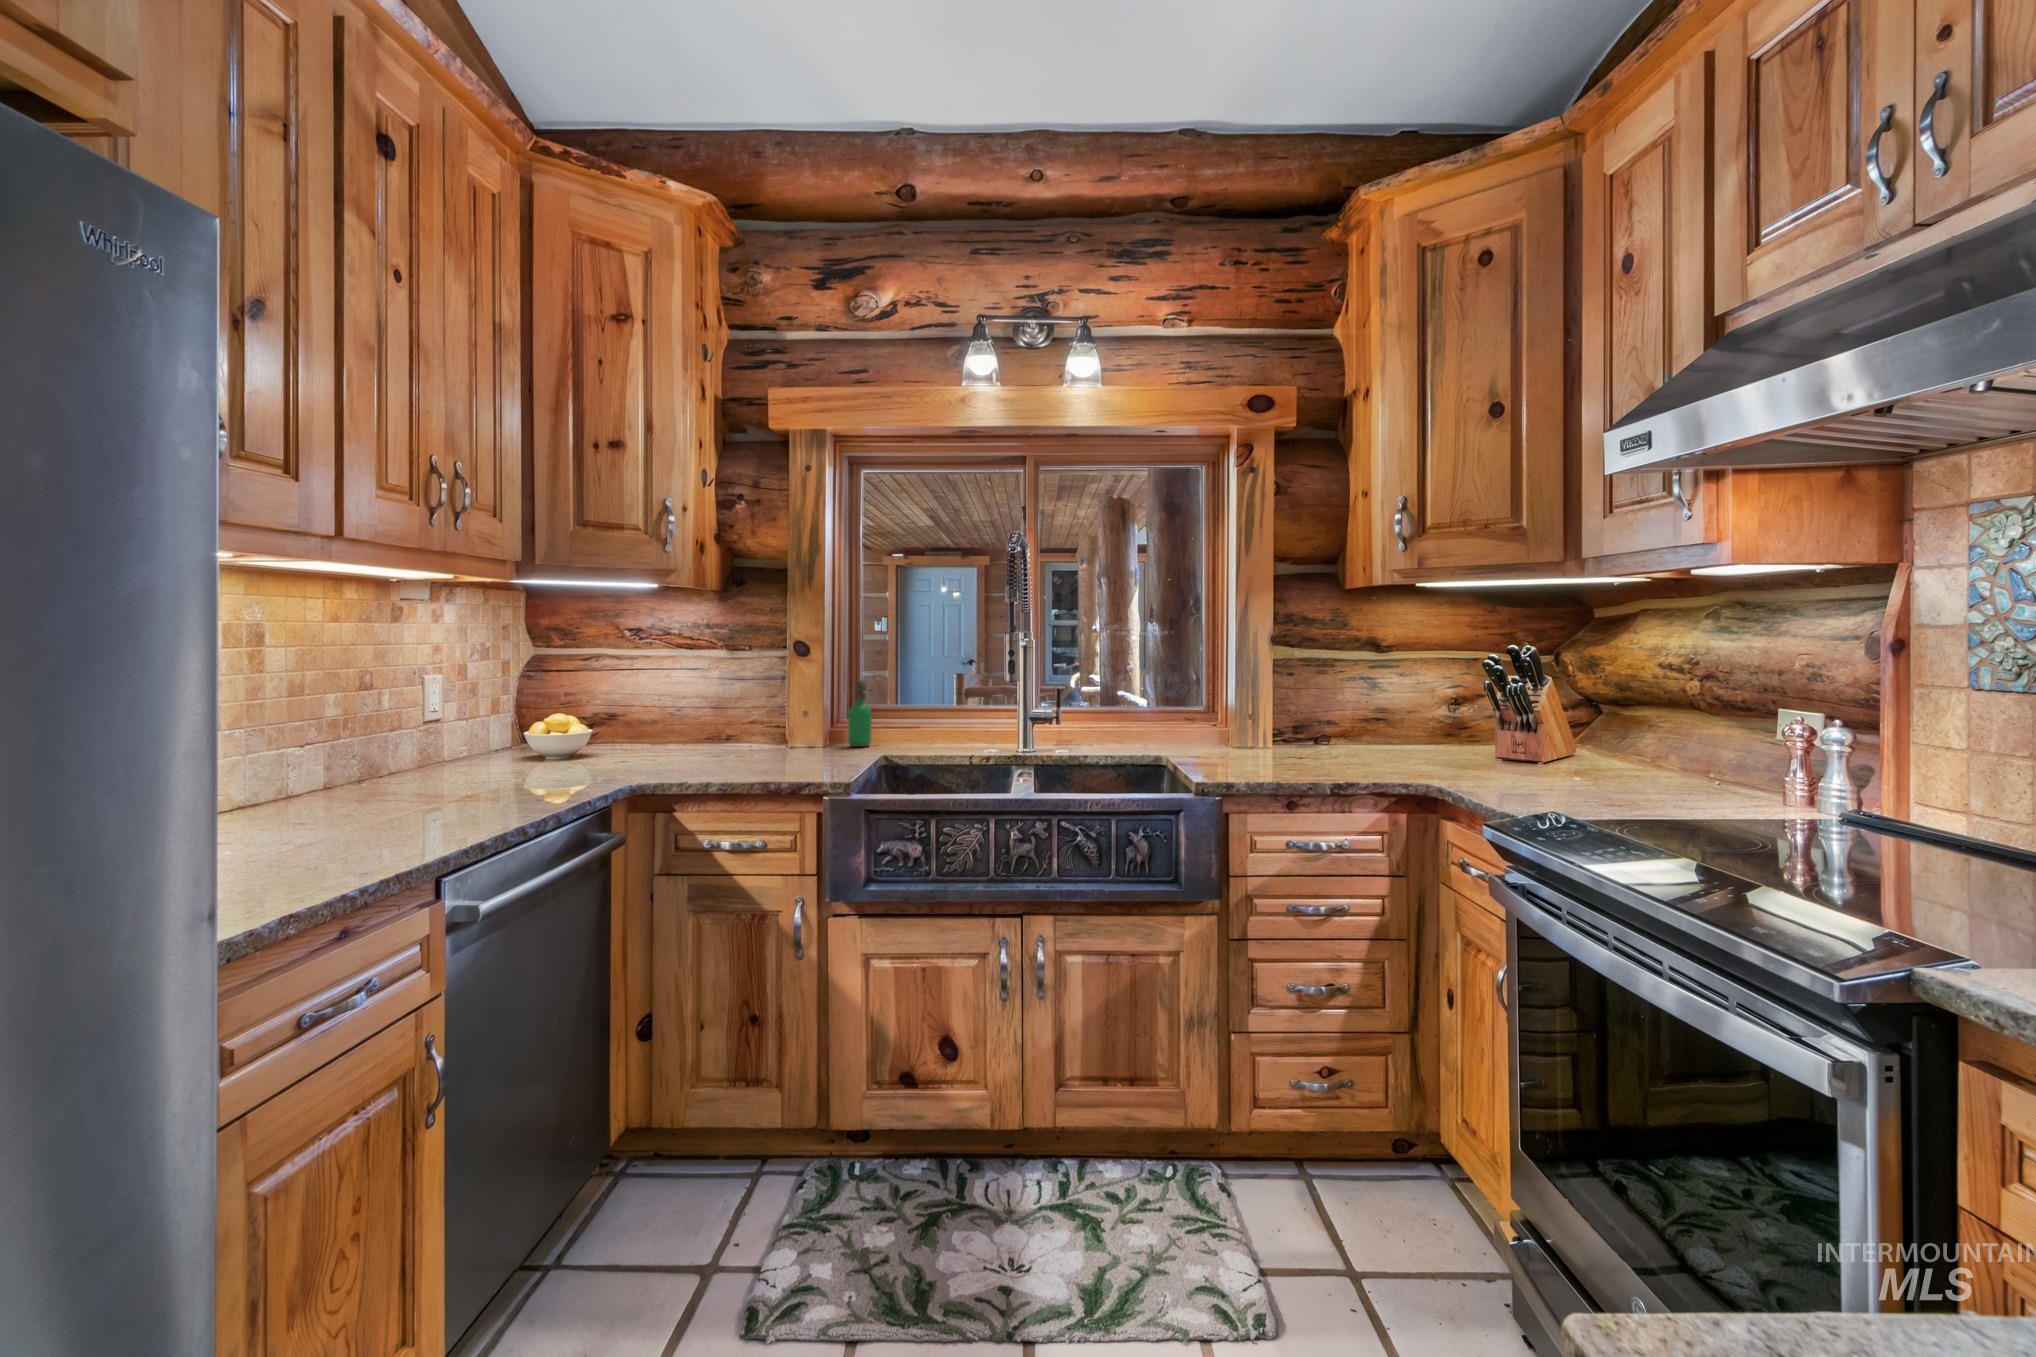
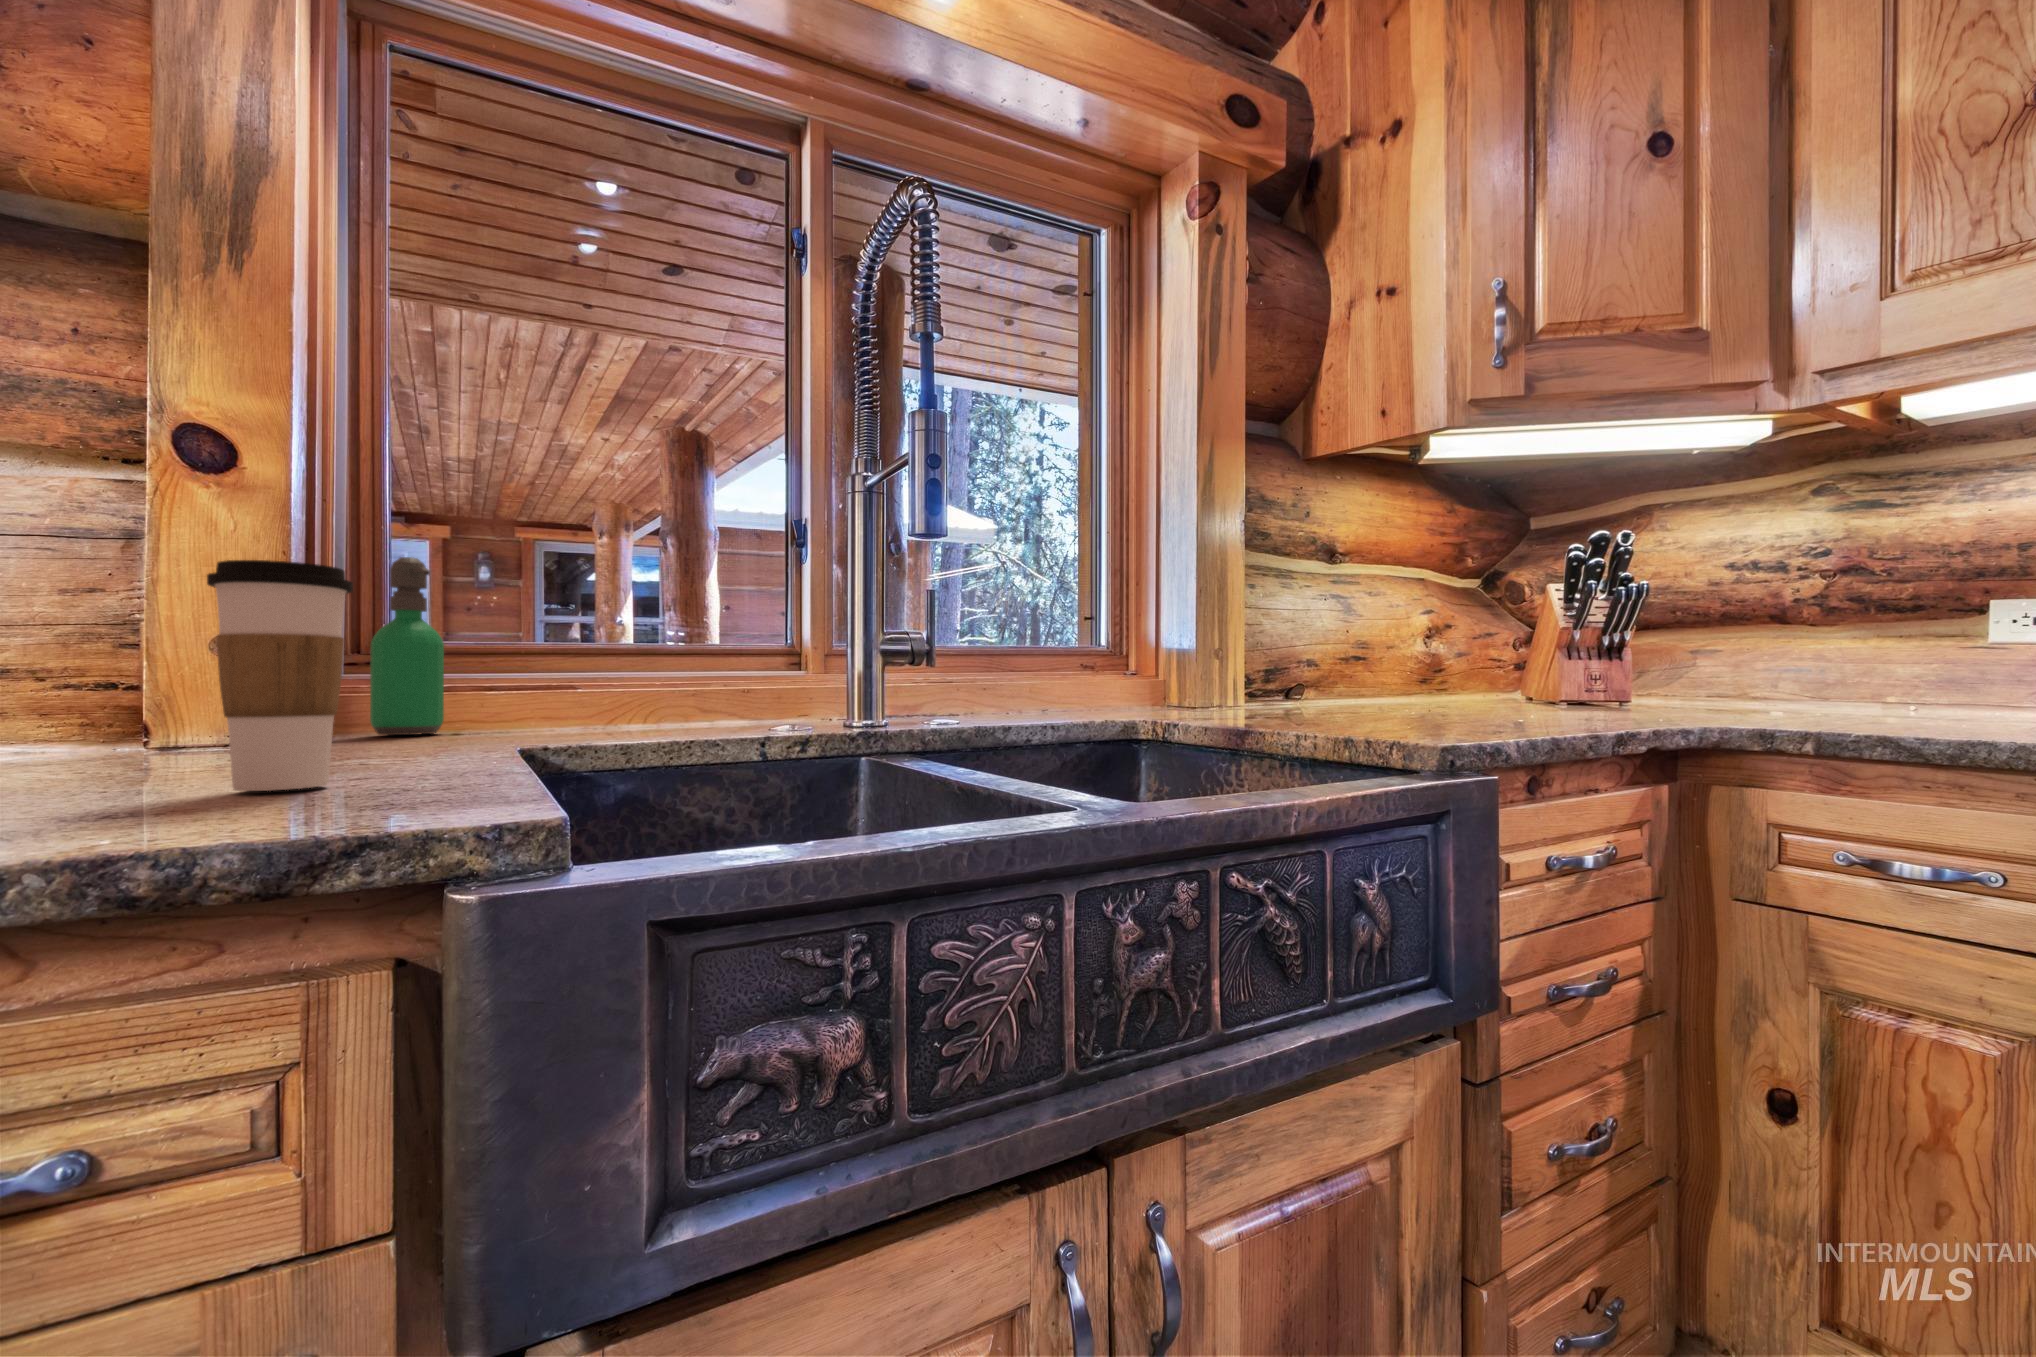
coffee cup: none [794,709,825,770] -> present [207,560,353,791]

